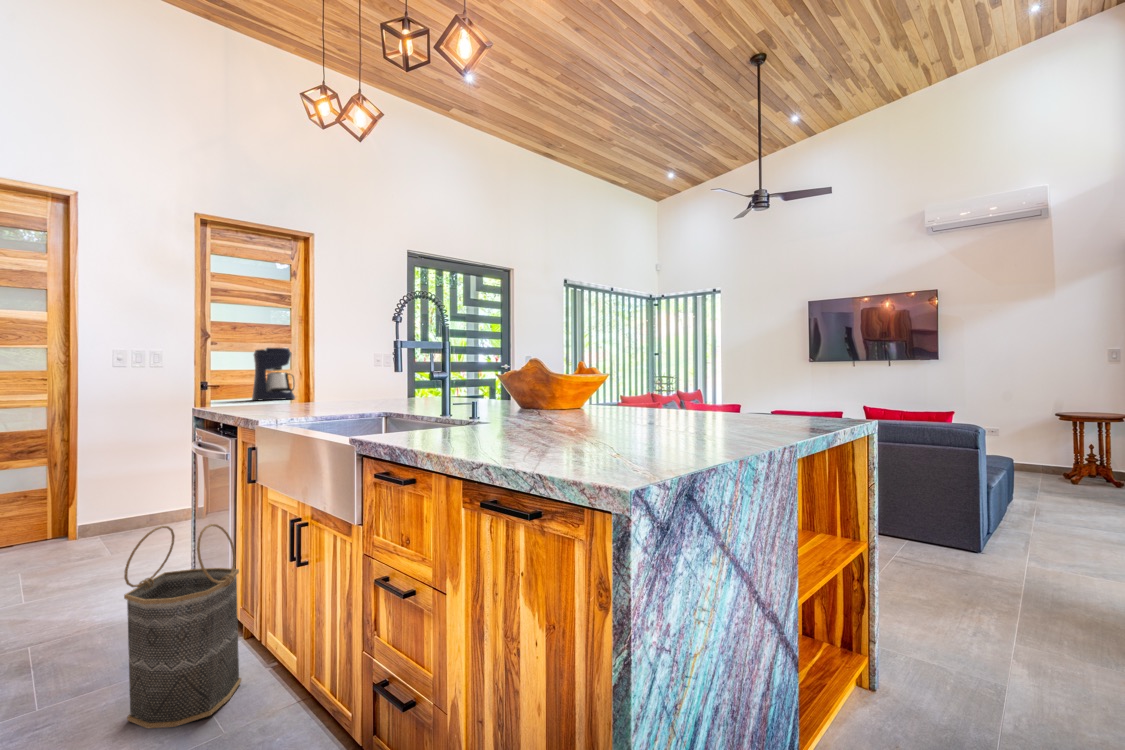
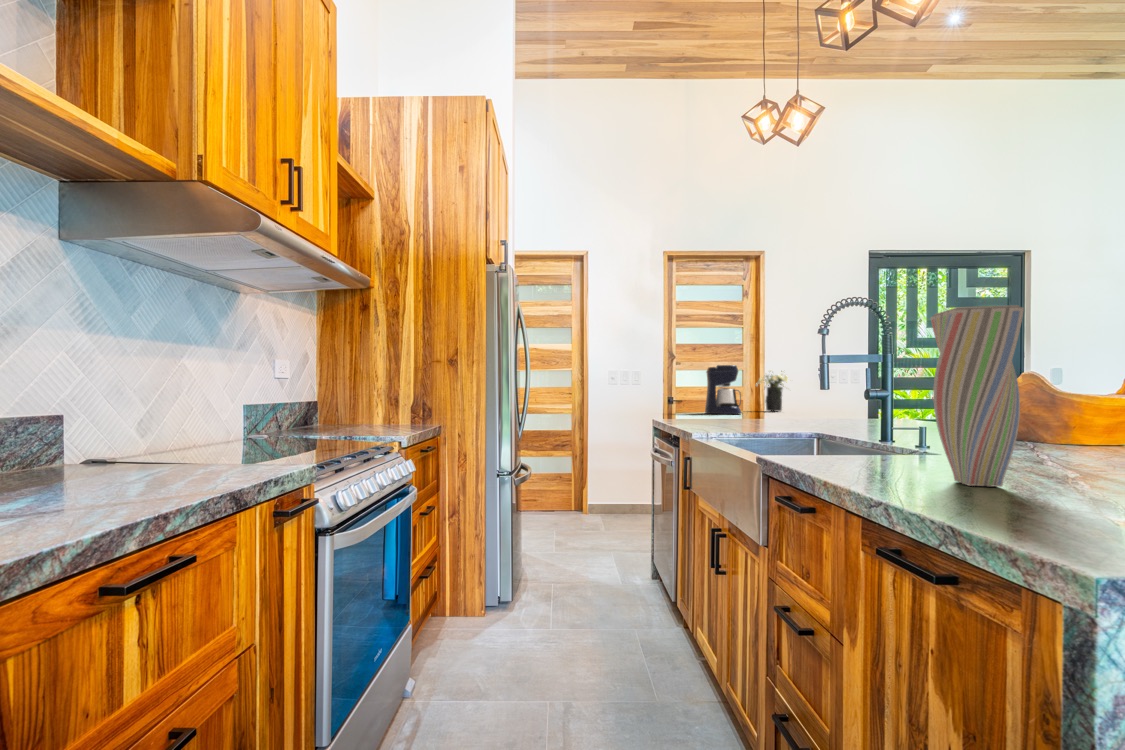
vase: none [499,306,557,443] -> present [931,305,1024,487]
flower arrangement: none [306,352,344,395] -> present [756,371,788,412]
basket: present [124,524,241,728] -> none [597,511,676,682]

